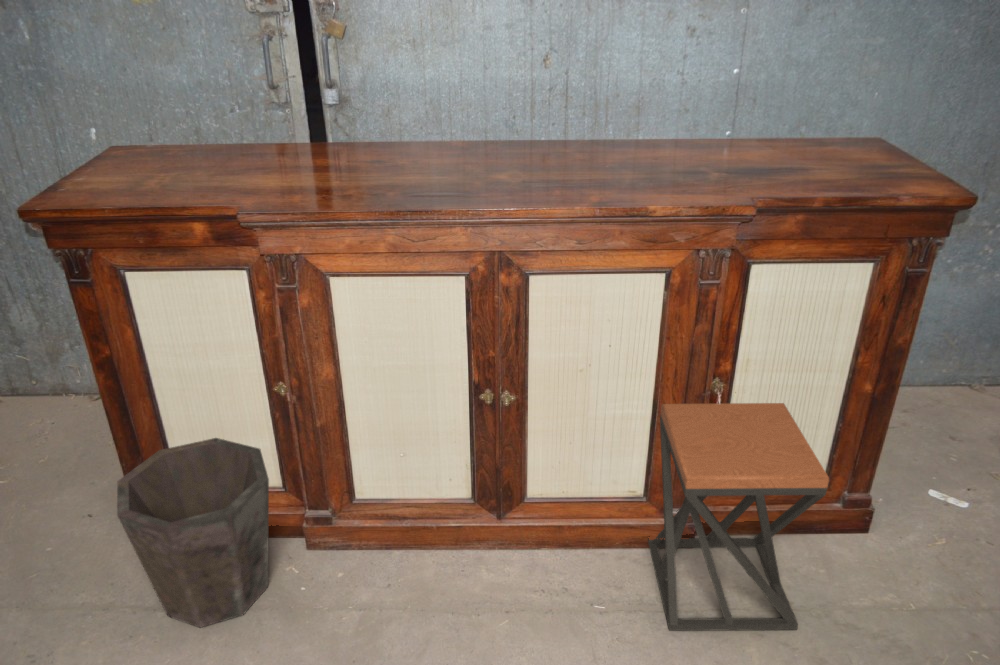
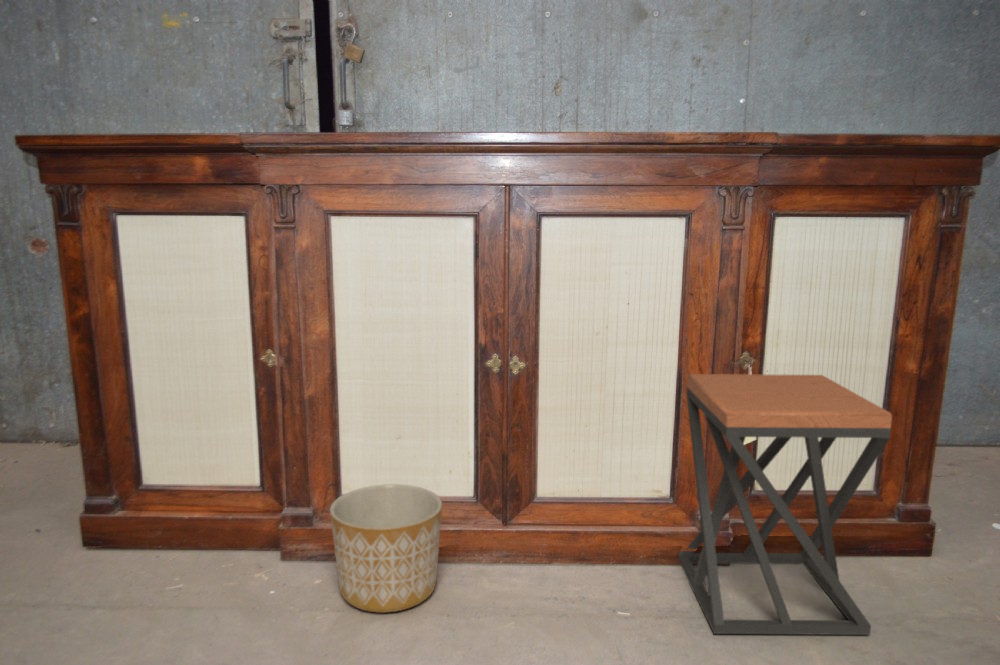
waste bin: present [117,438,269,628] -> none [60,415,243,626]
planter: none [348,495,444,611] -> present [330,484,442,613]

